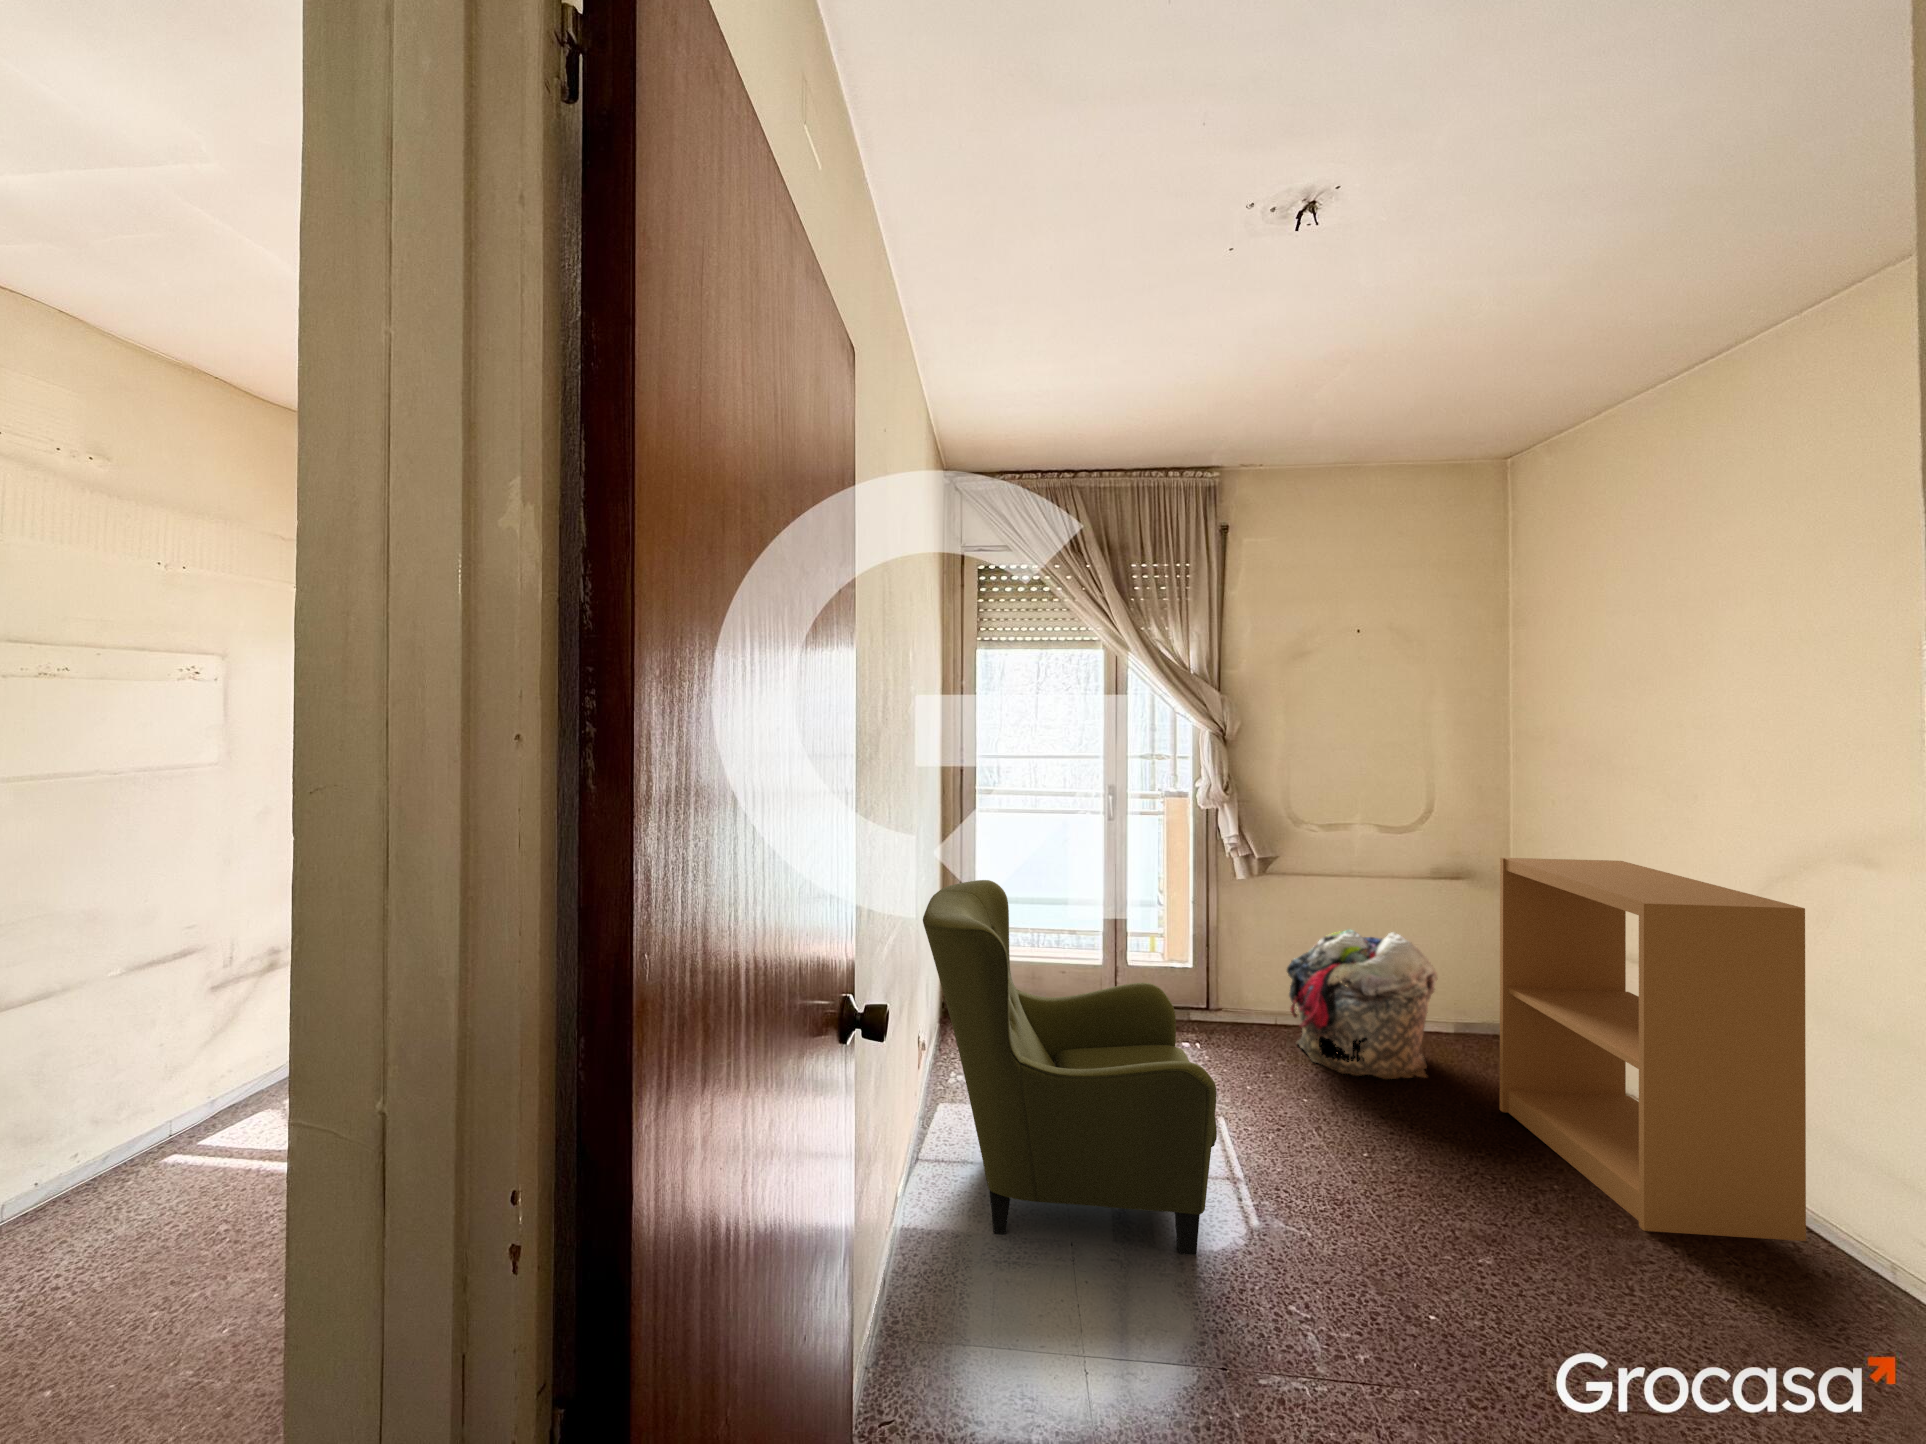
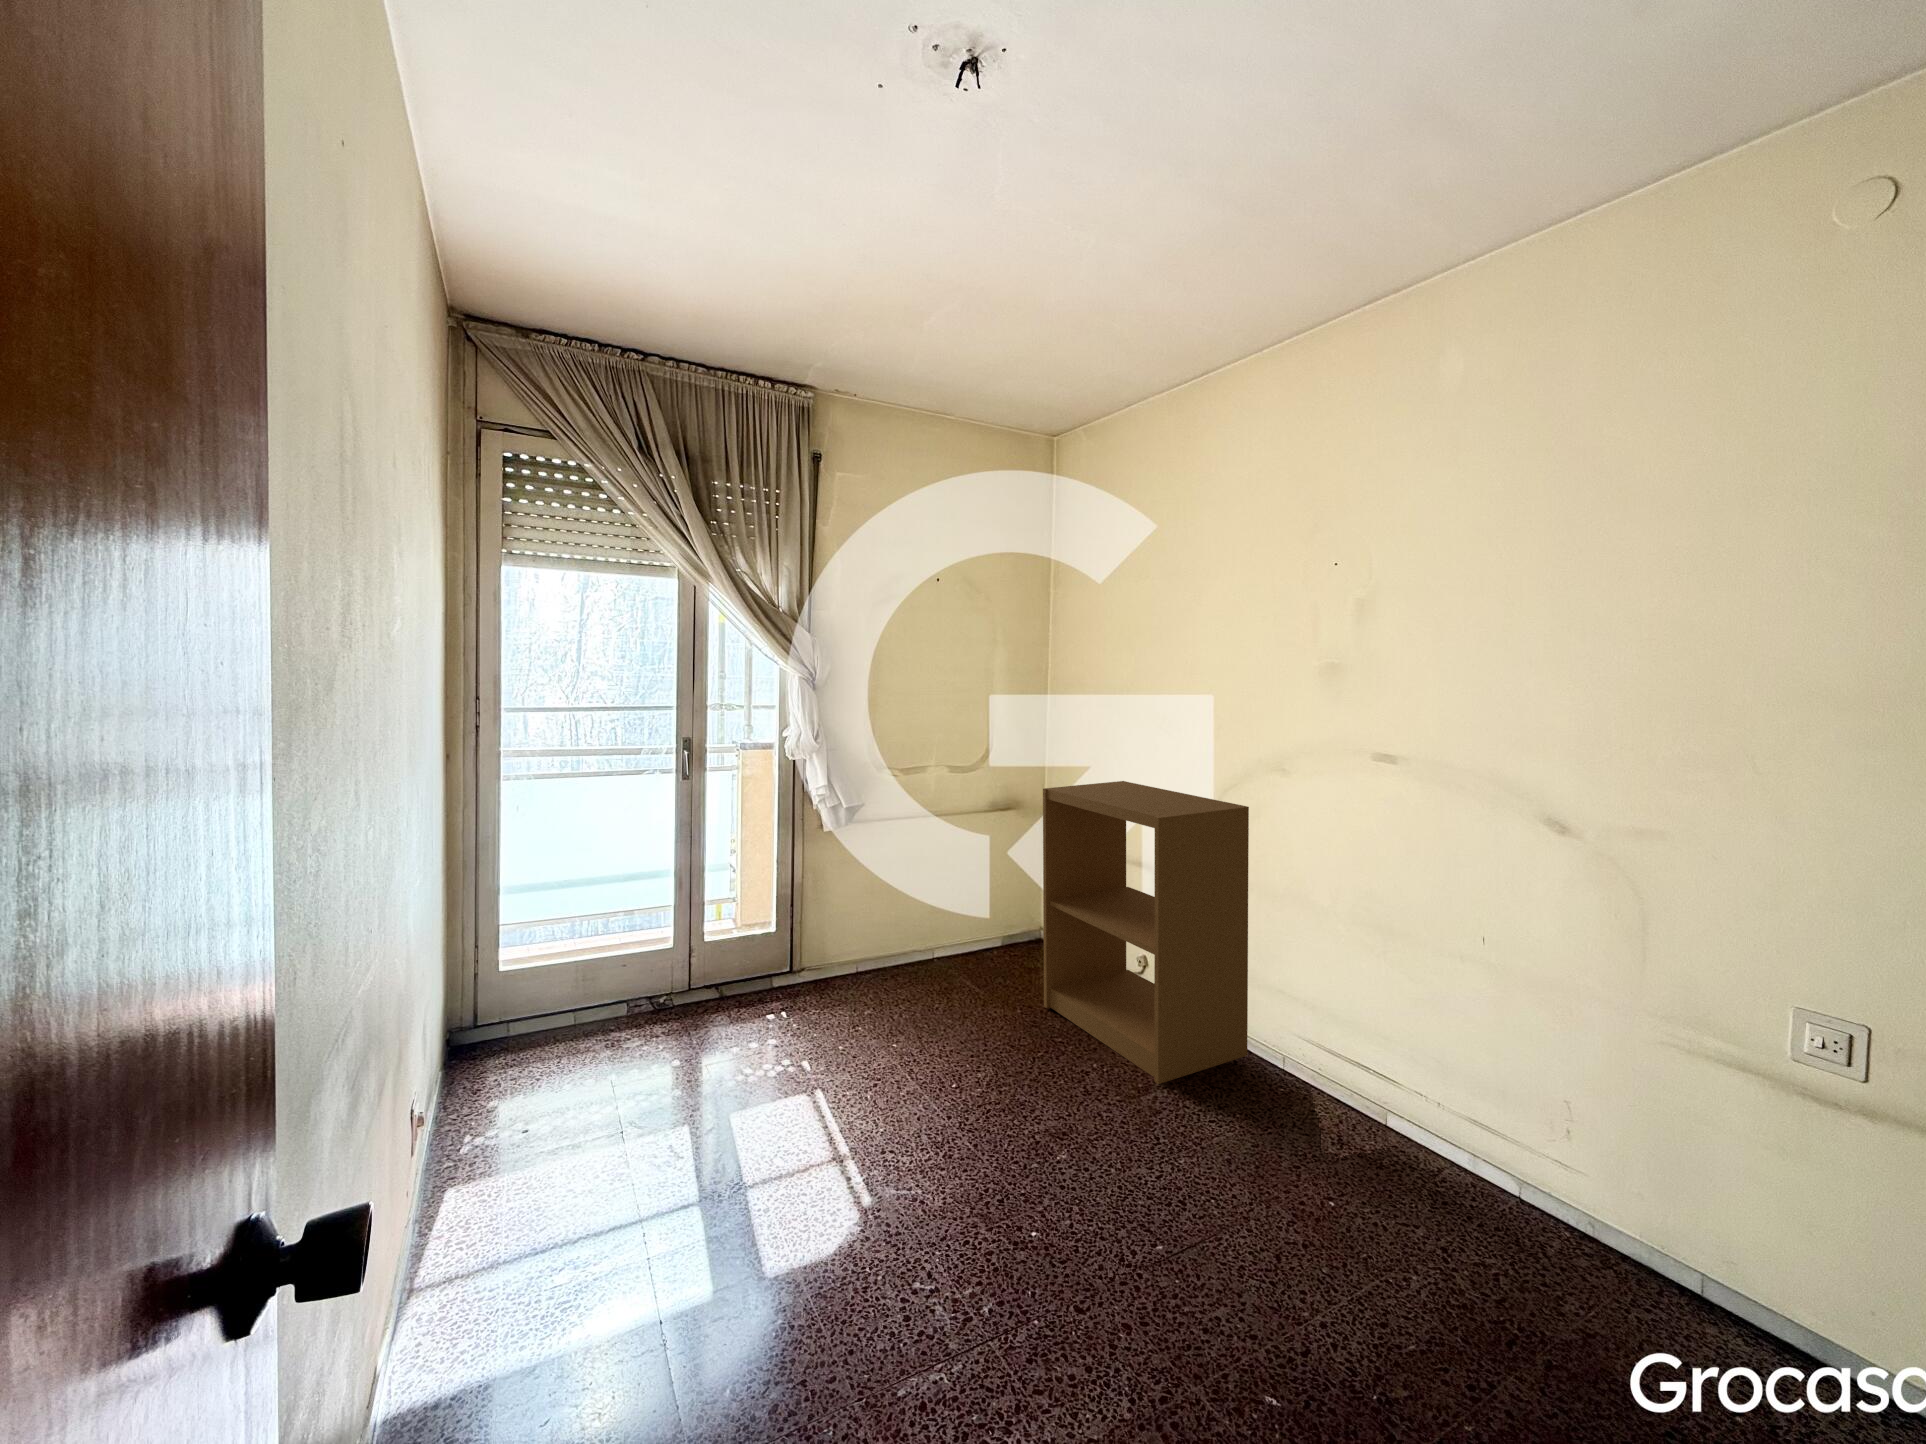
armchair: present [923,880,1217,1255] -> none [432,887,831,1342]
laundry basket: present [1287,930,1437,1079] -> none [863,865,989,1007]

